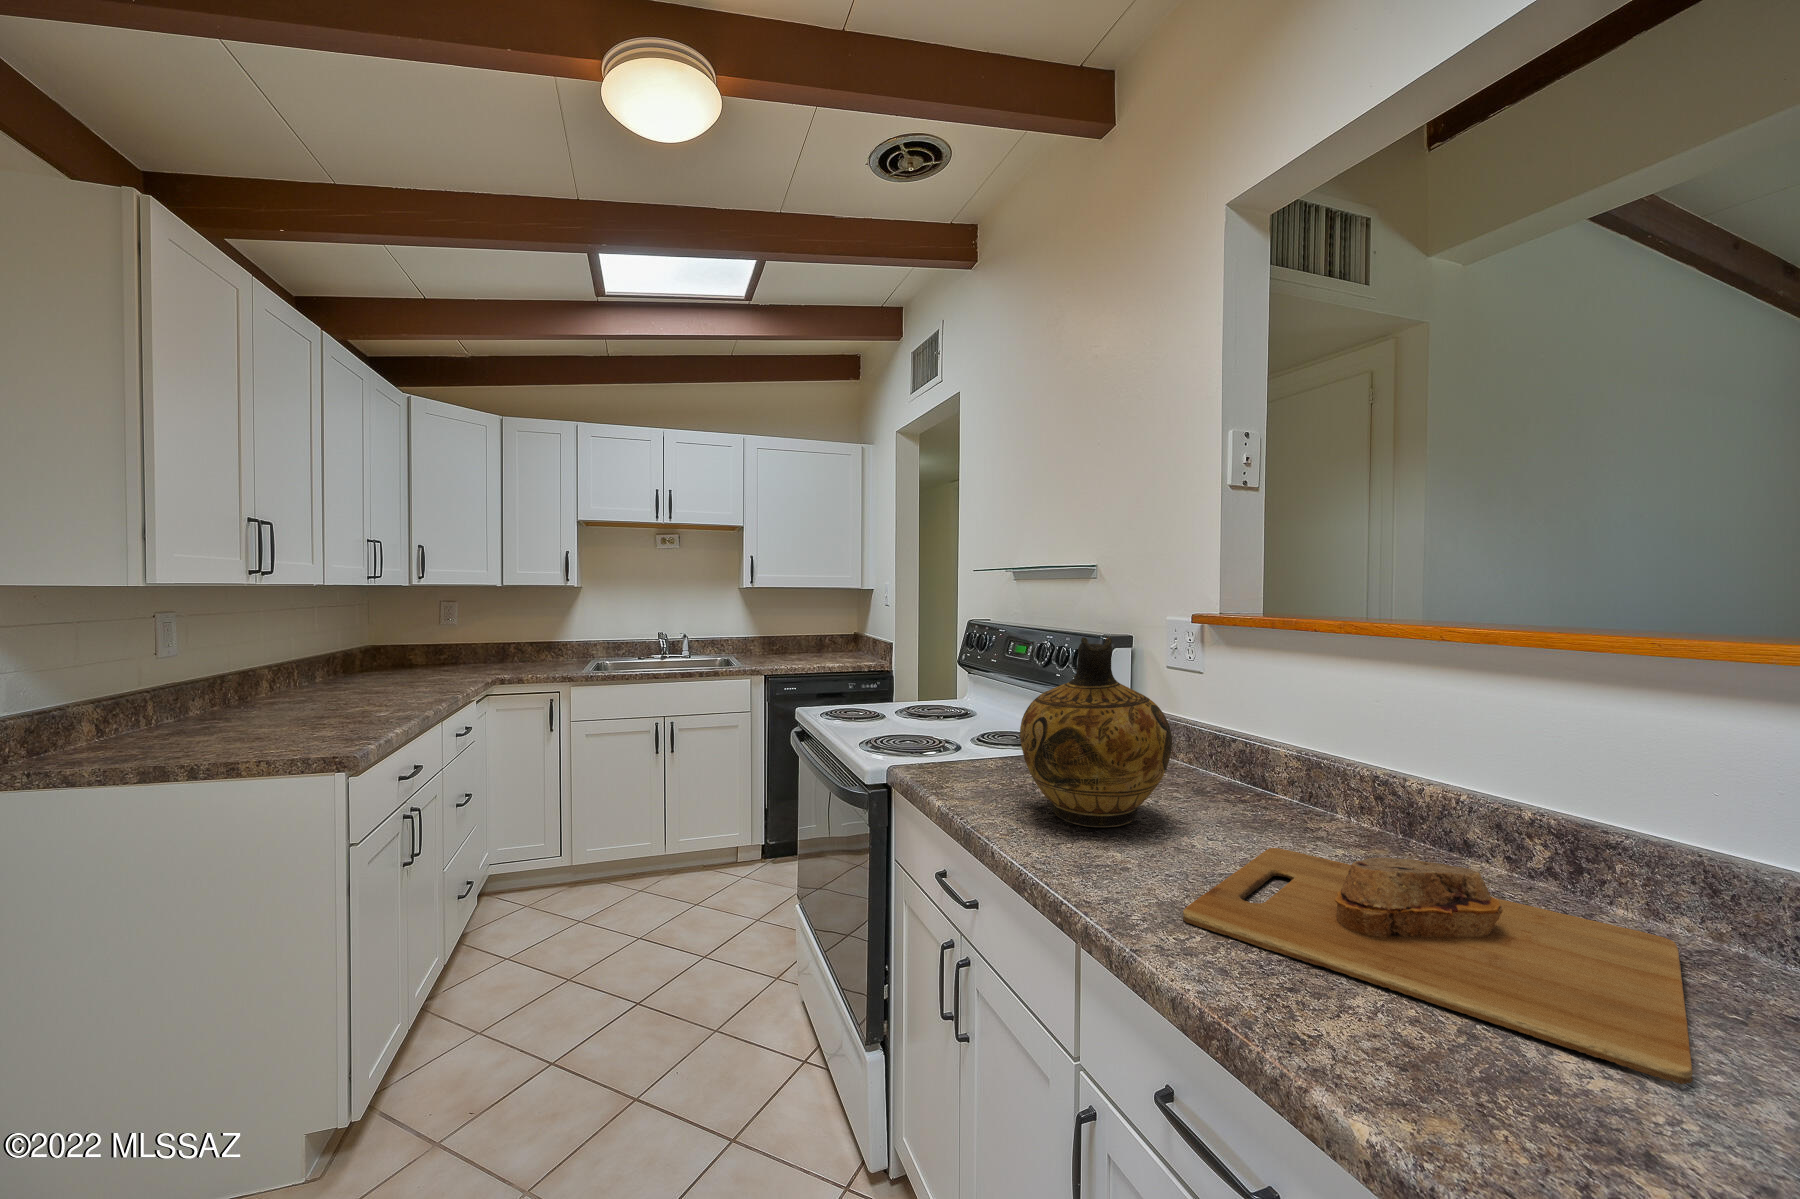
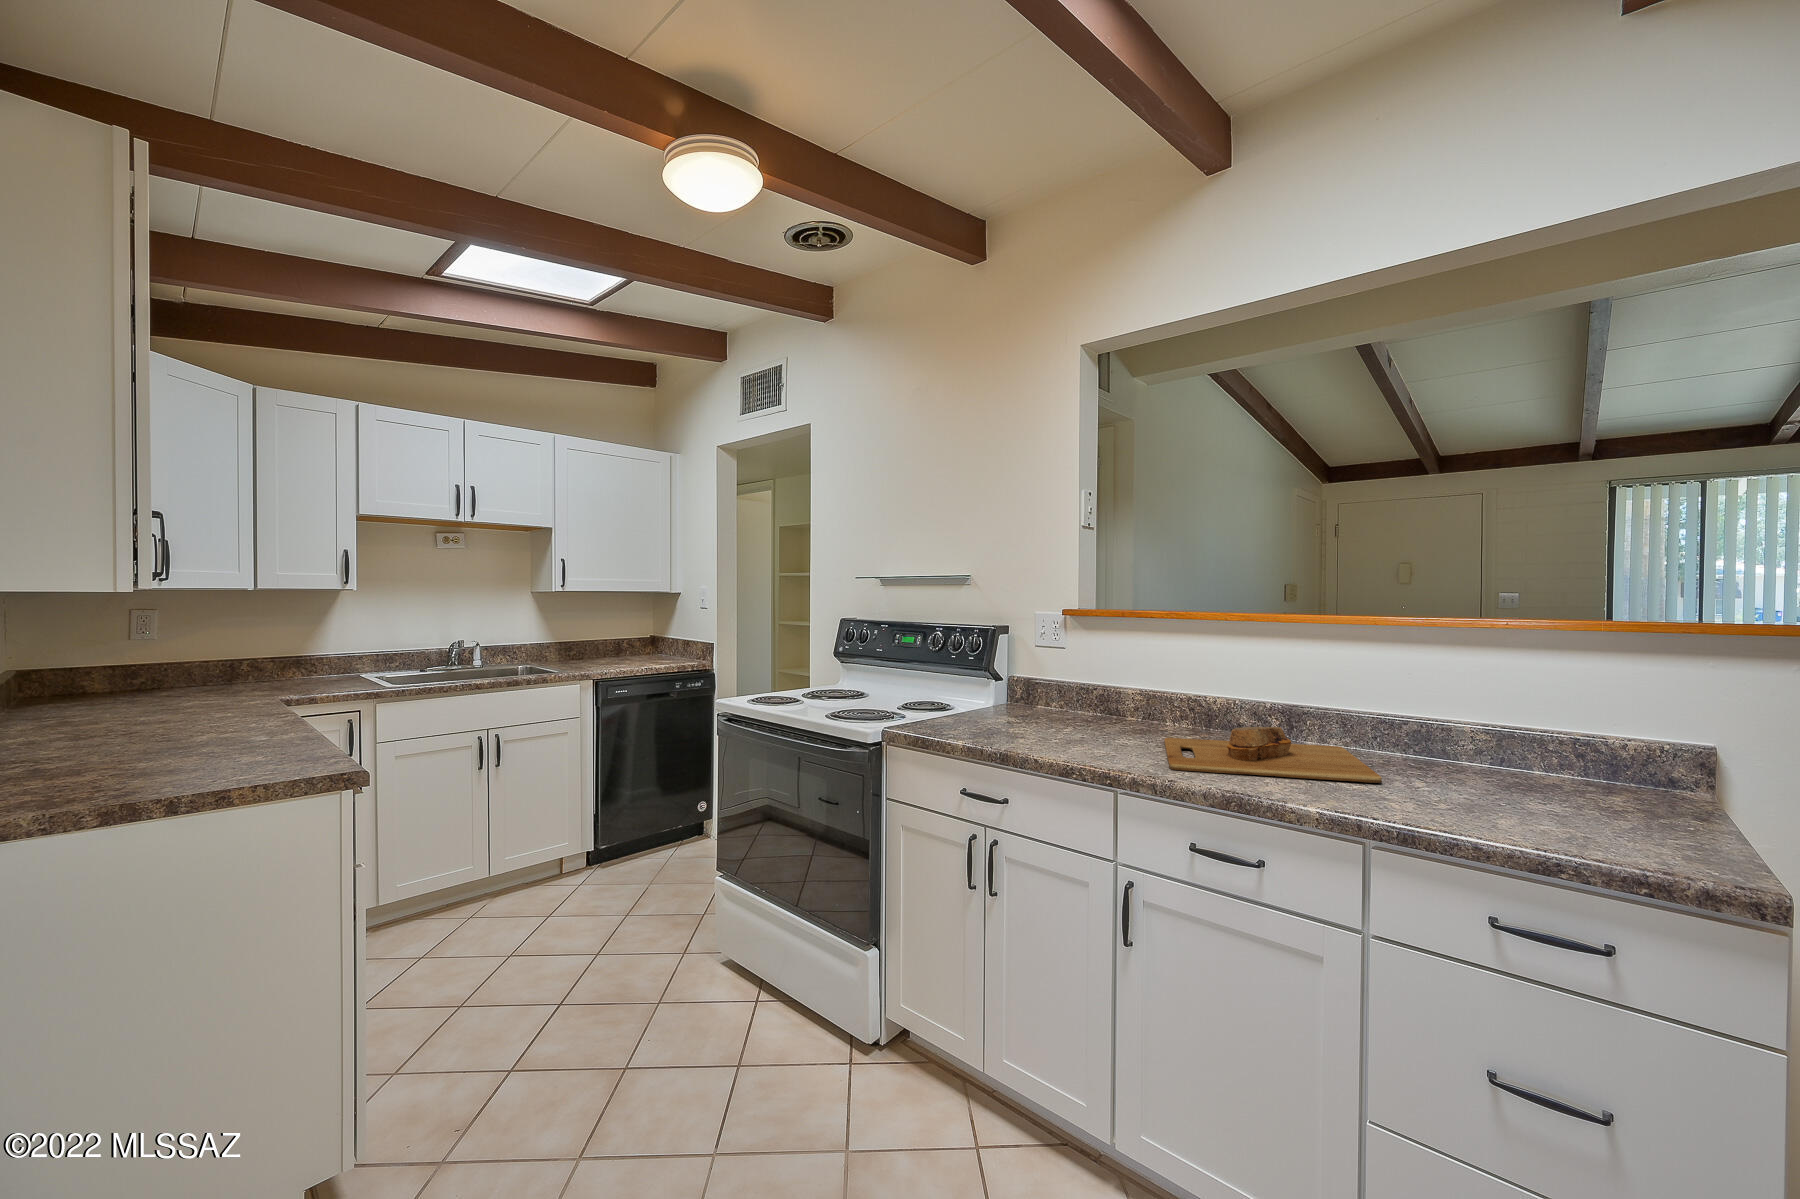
ceramic jug: present [1020,637,1172,827] -> none [1009,623,1104,742]

